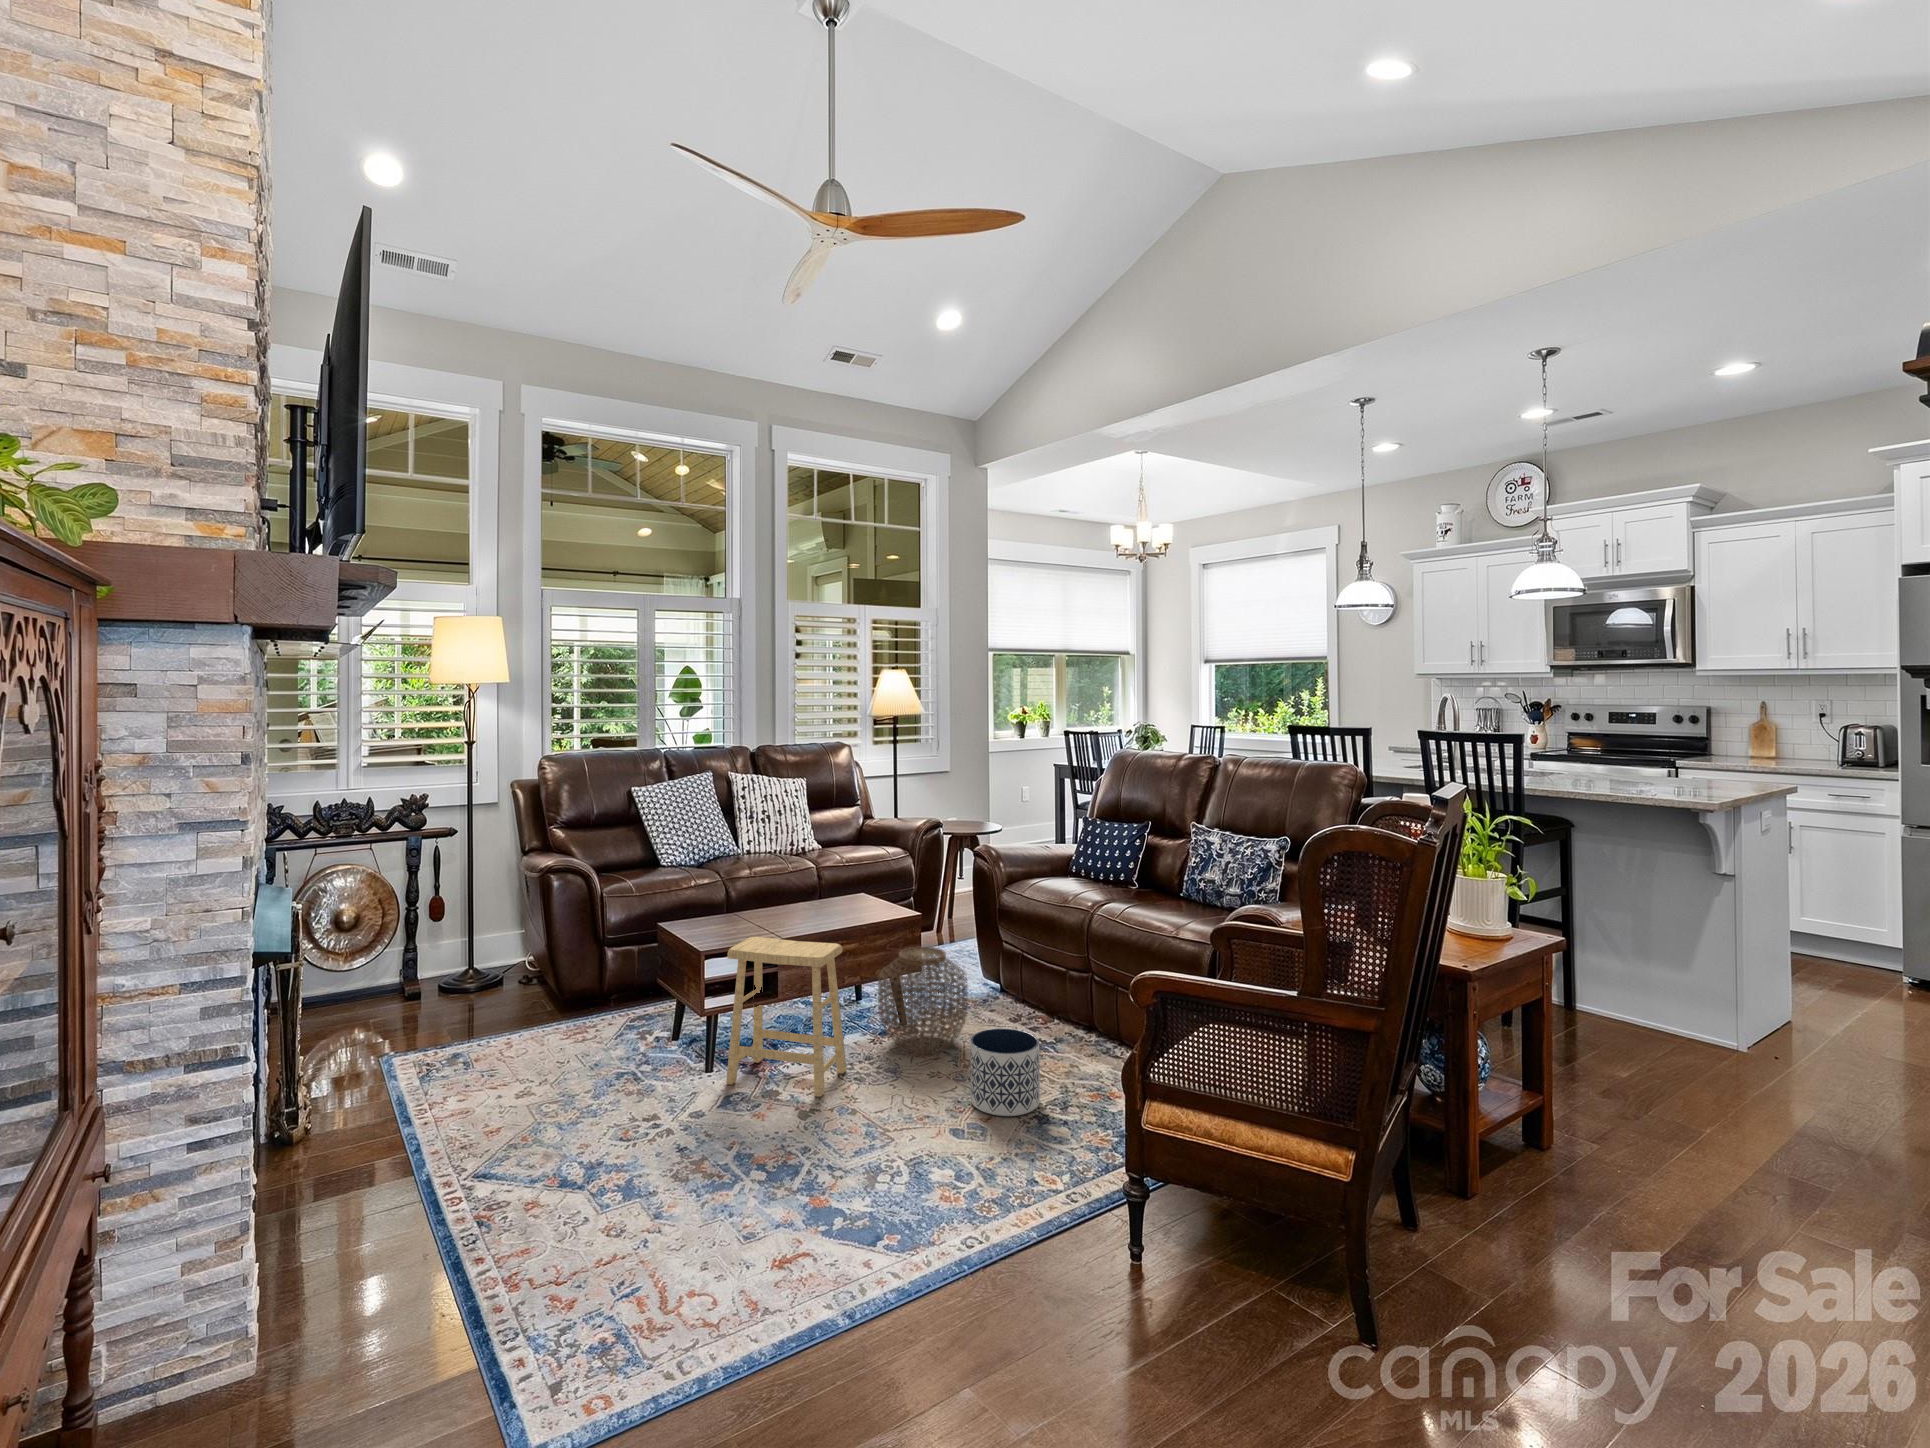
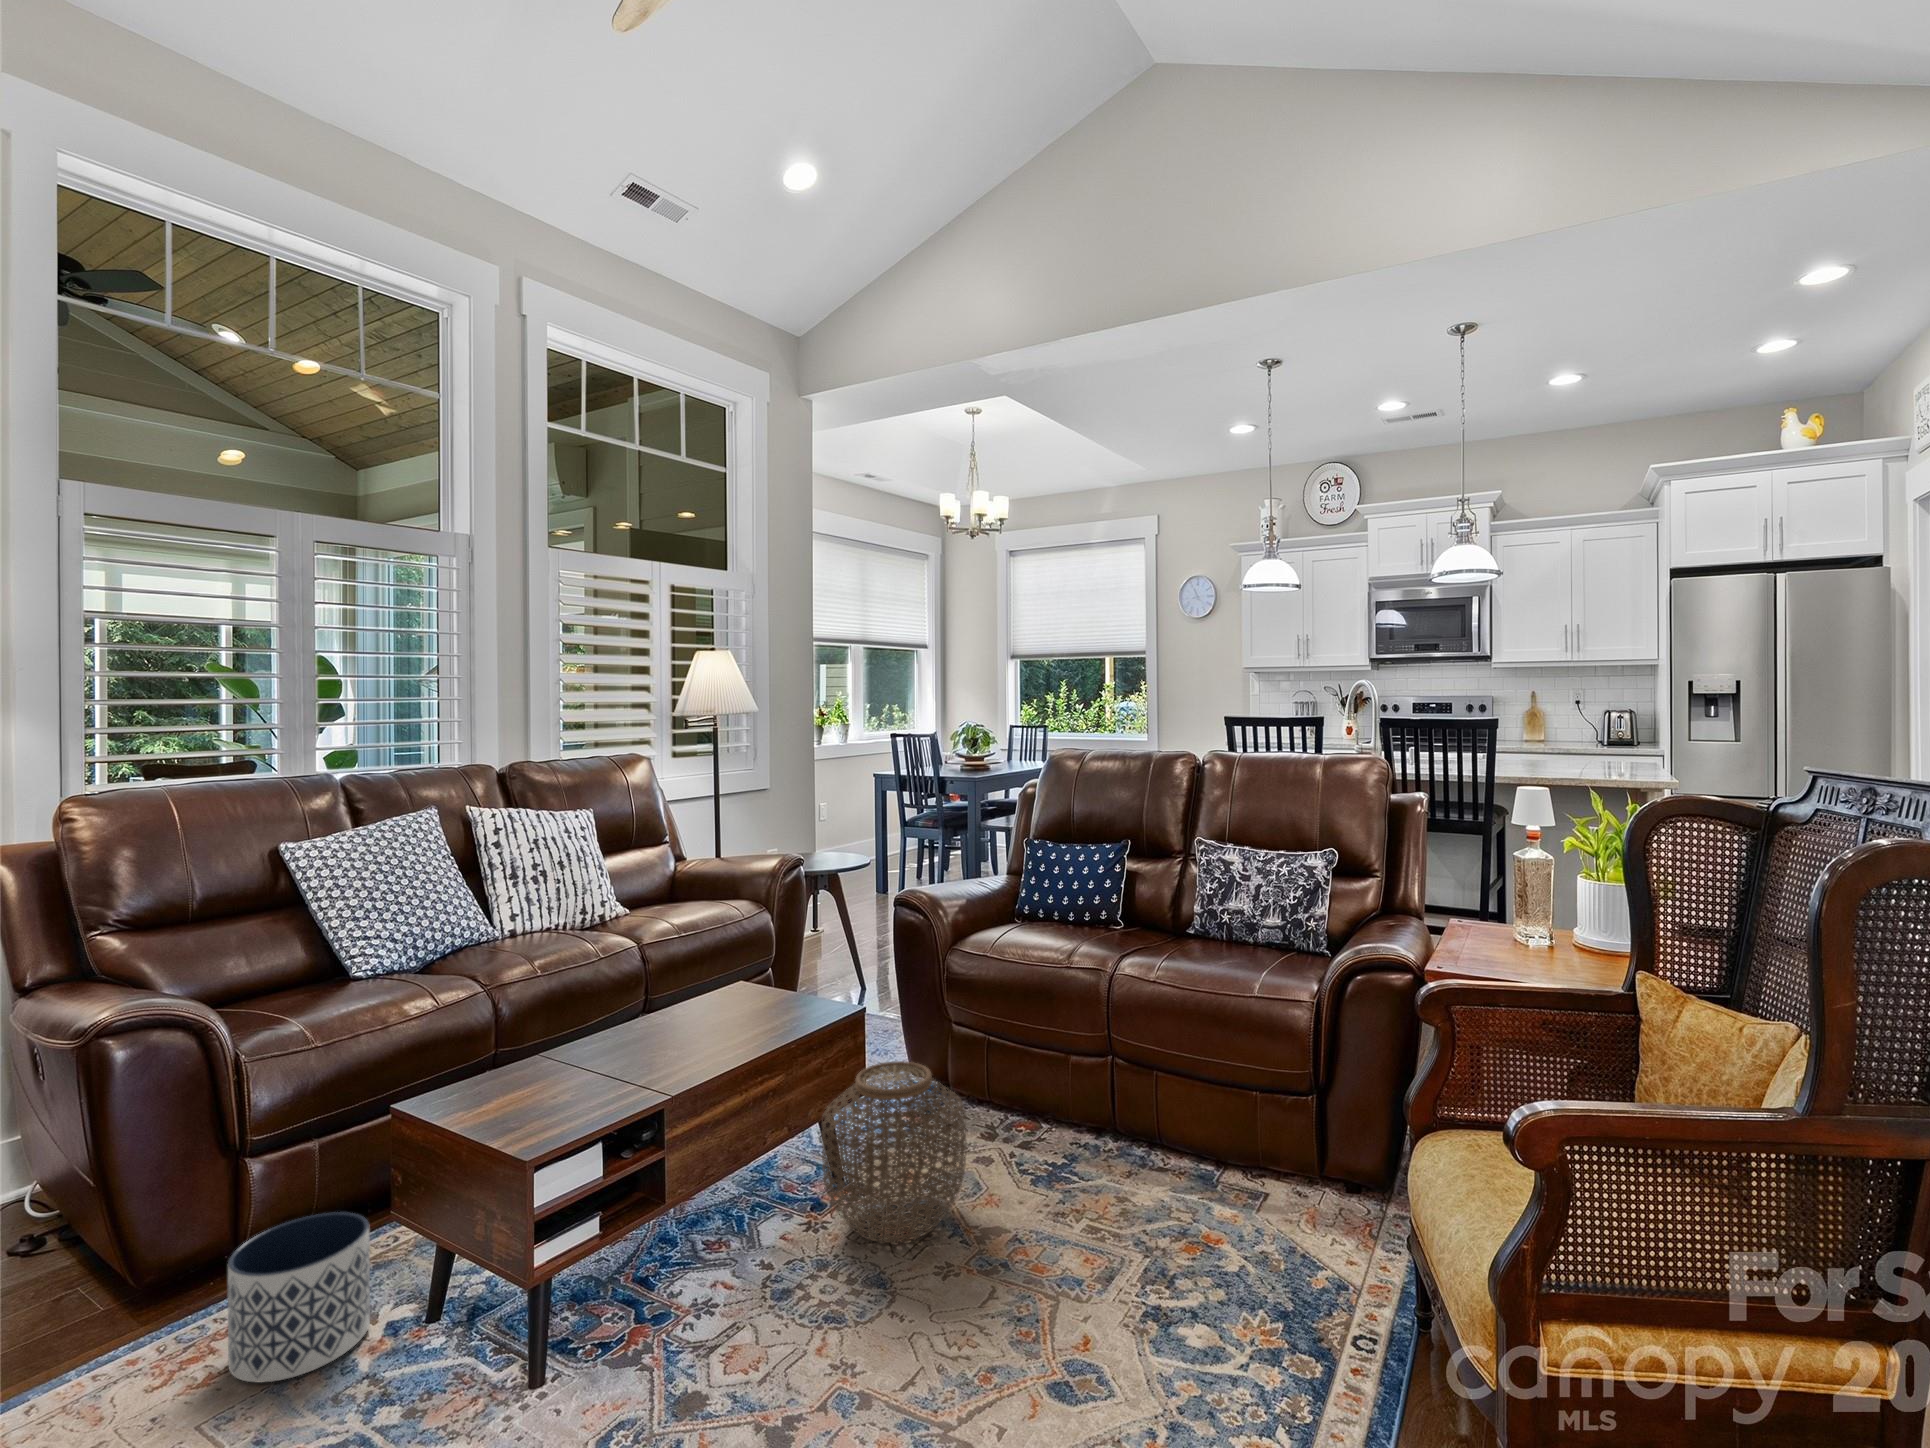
footstool: present [726,937,847,1097] -> none [585,1092,802,1408]
planter: present [970,1028,1040,1116] -> present [228,1212,370,1383]

